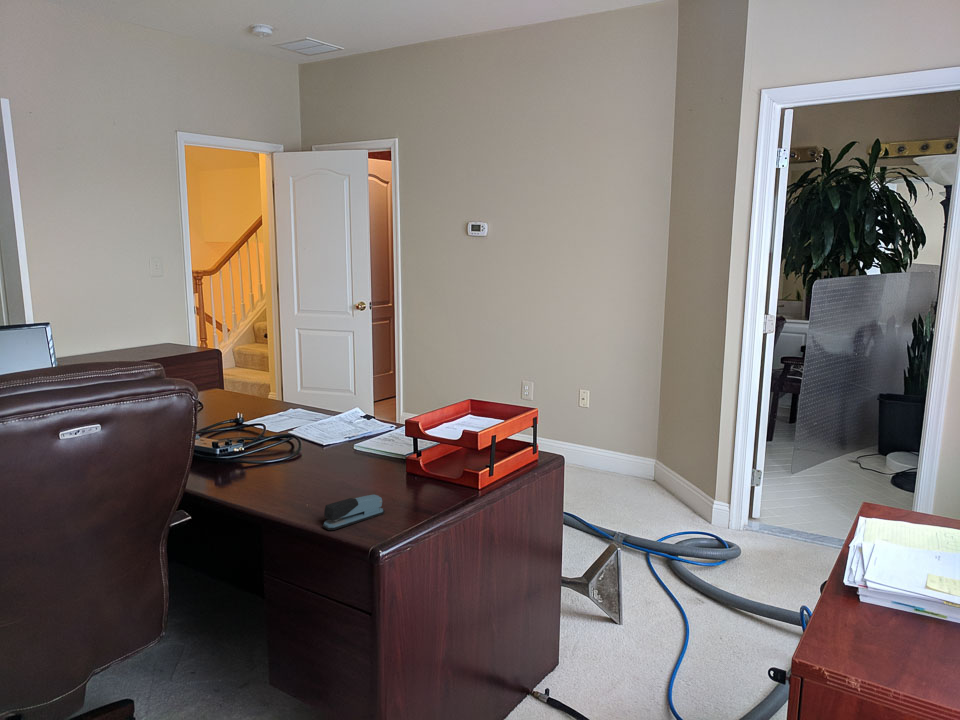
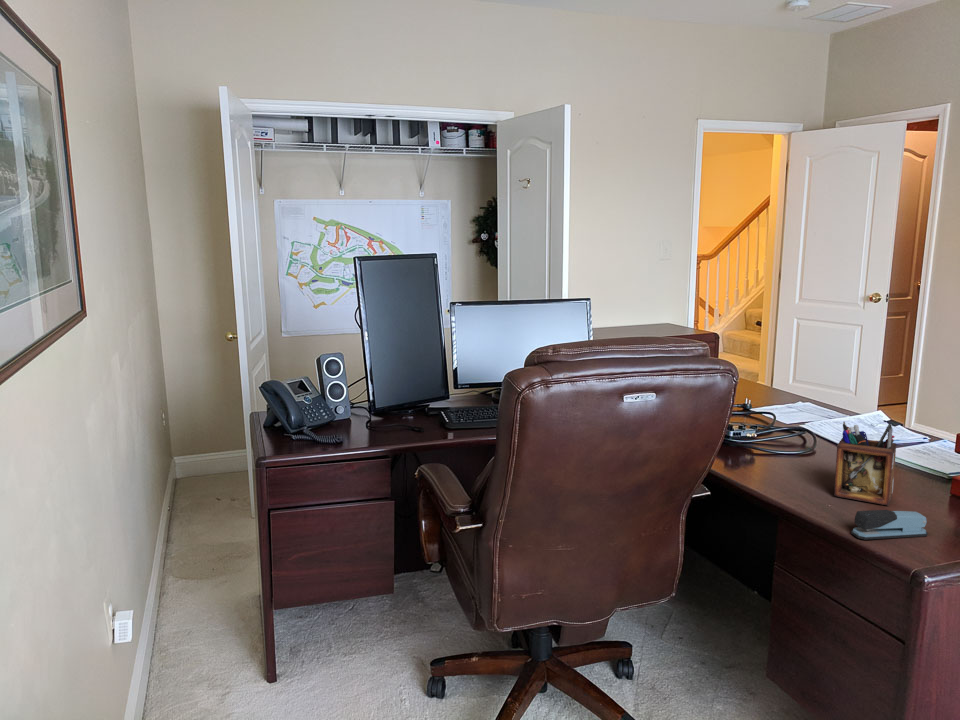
desk organizer: none [309,419,360,495] -> present [834,422,896,505]

